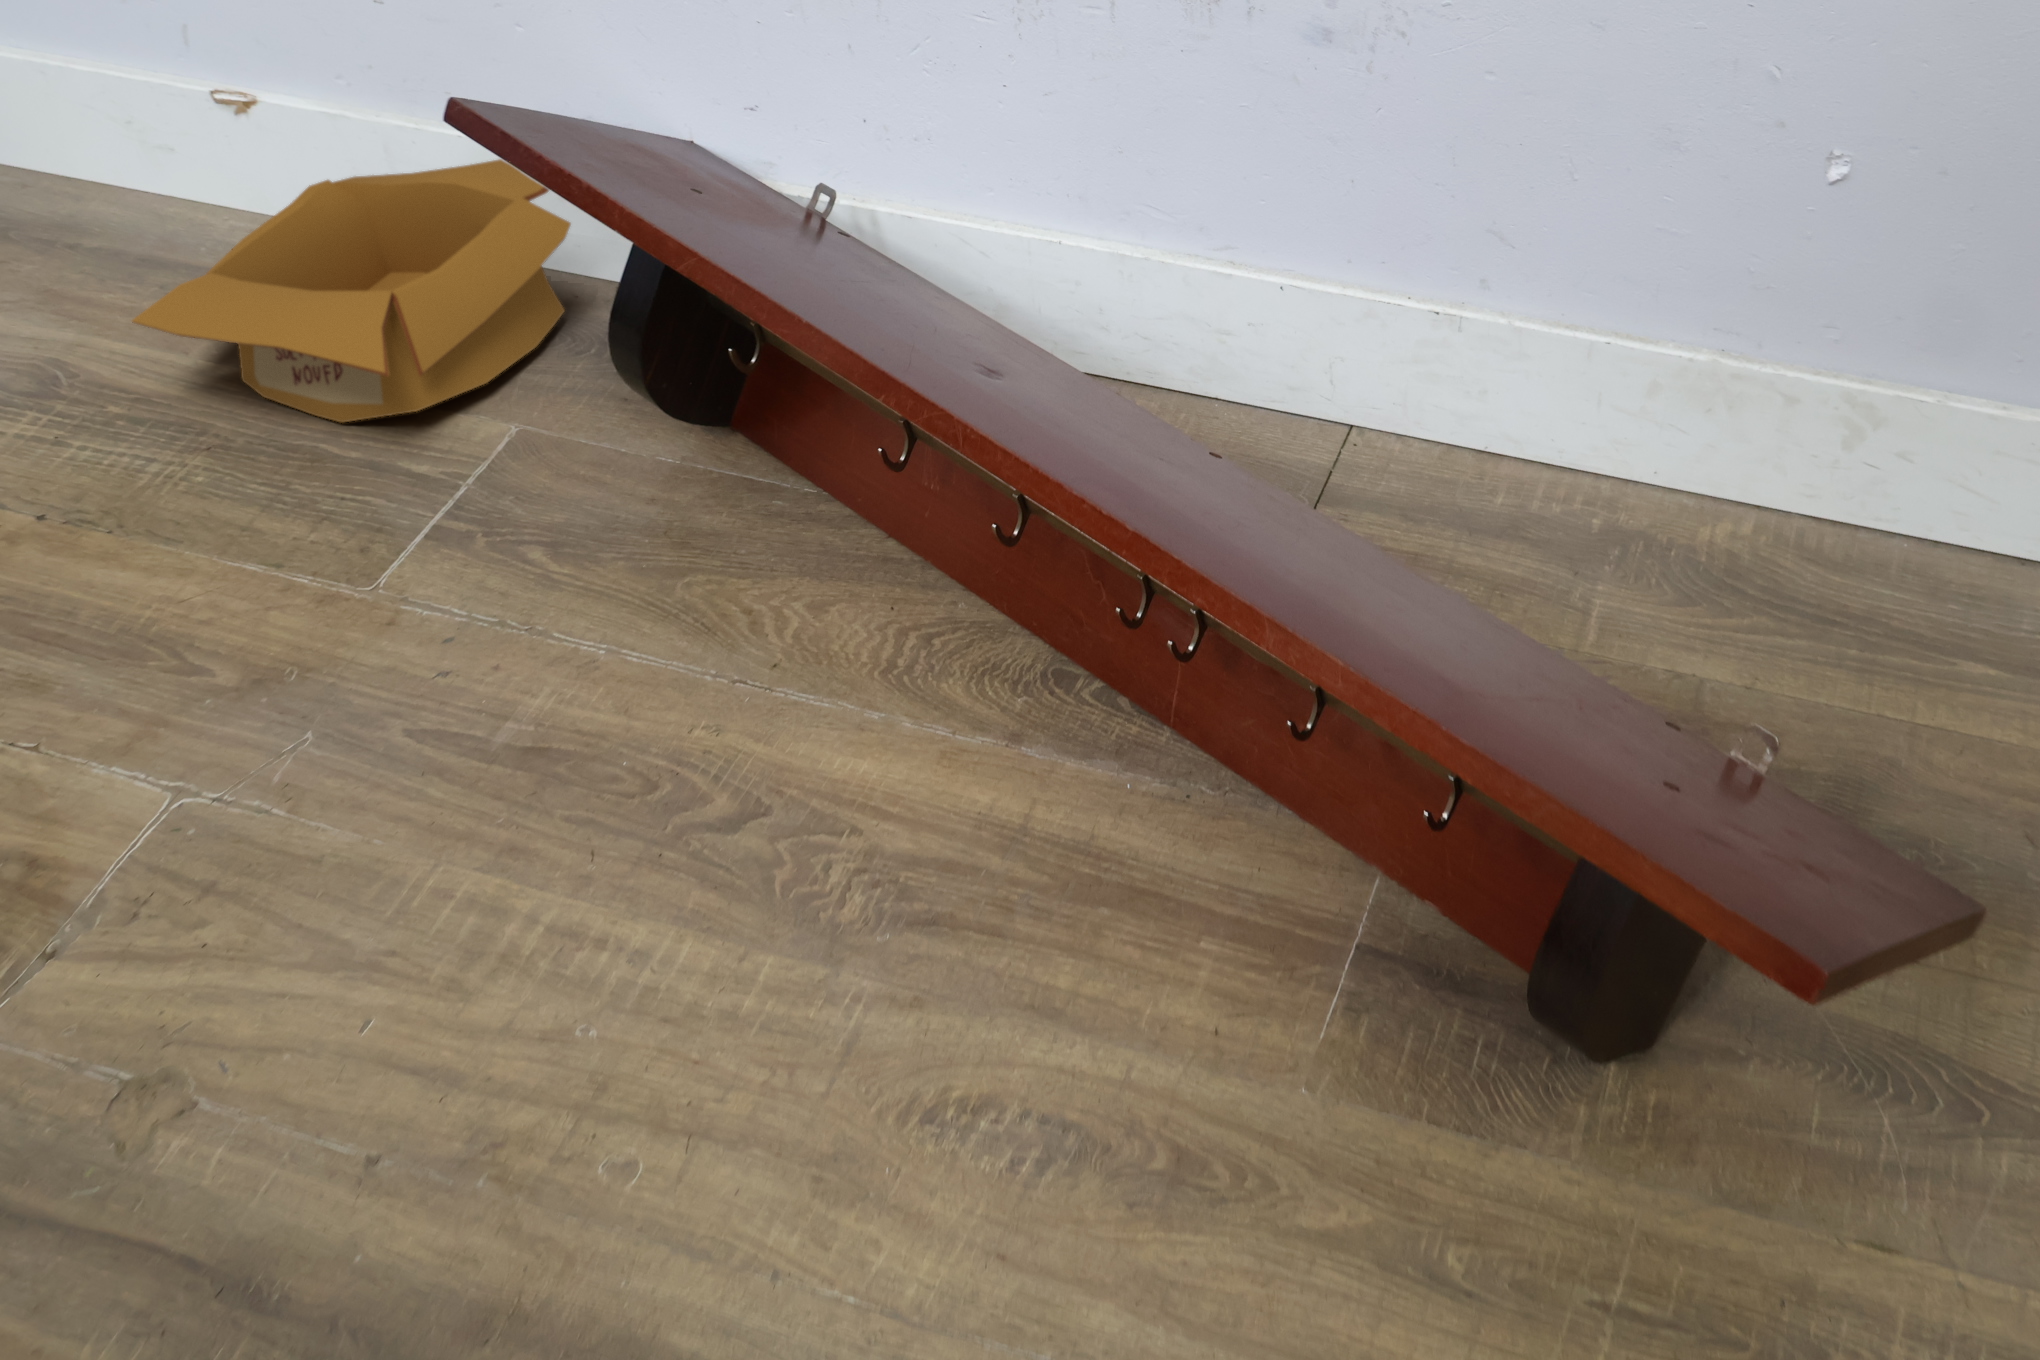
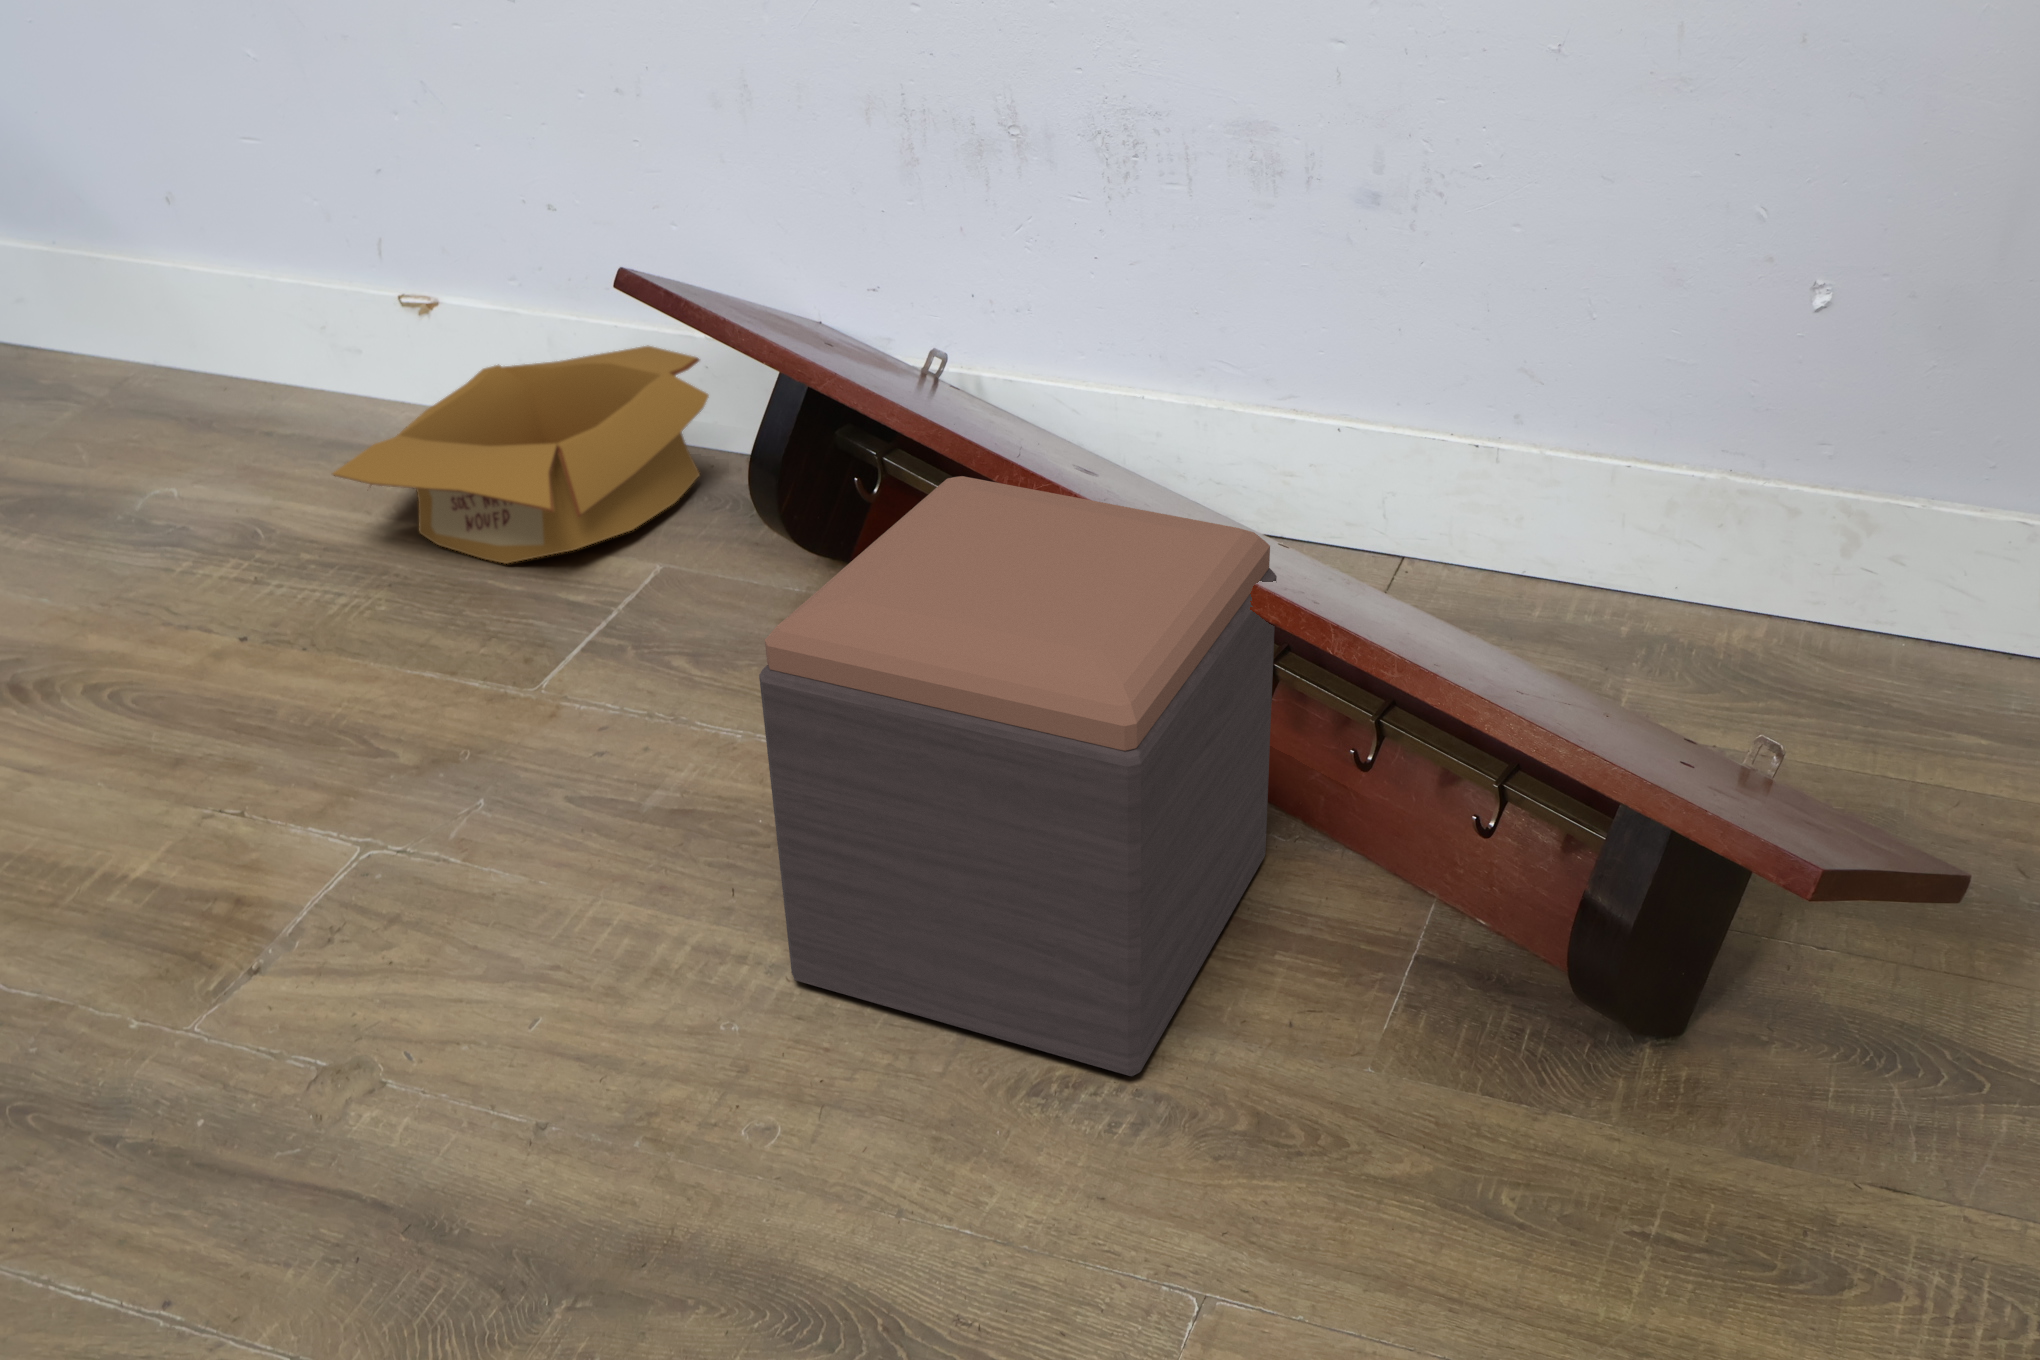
footstool: none [602,397,1211,1099] -> present [759,476,1277,1076]

